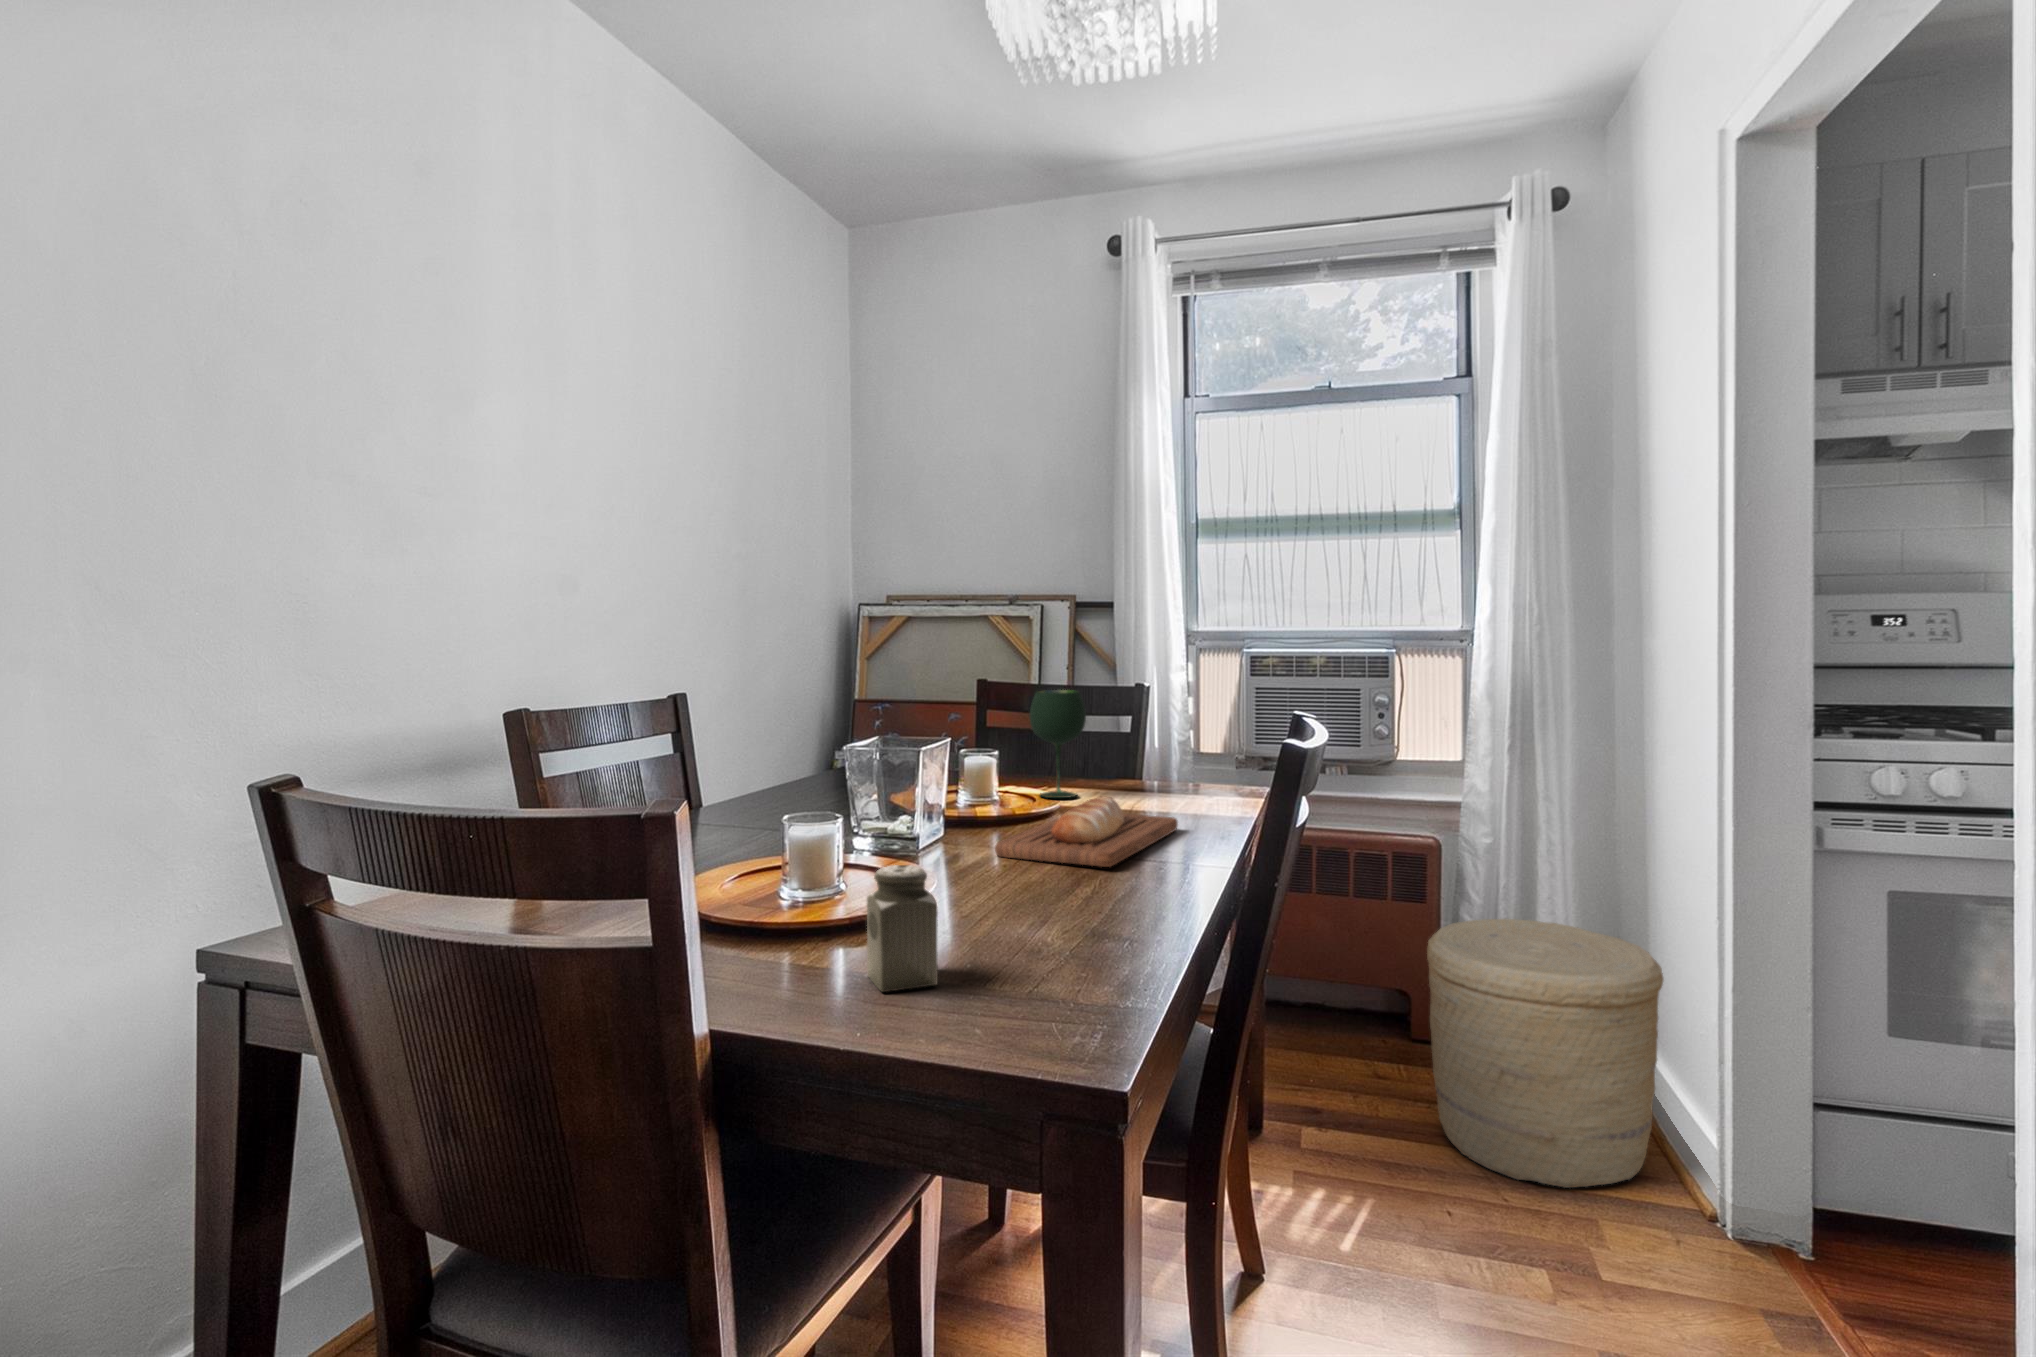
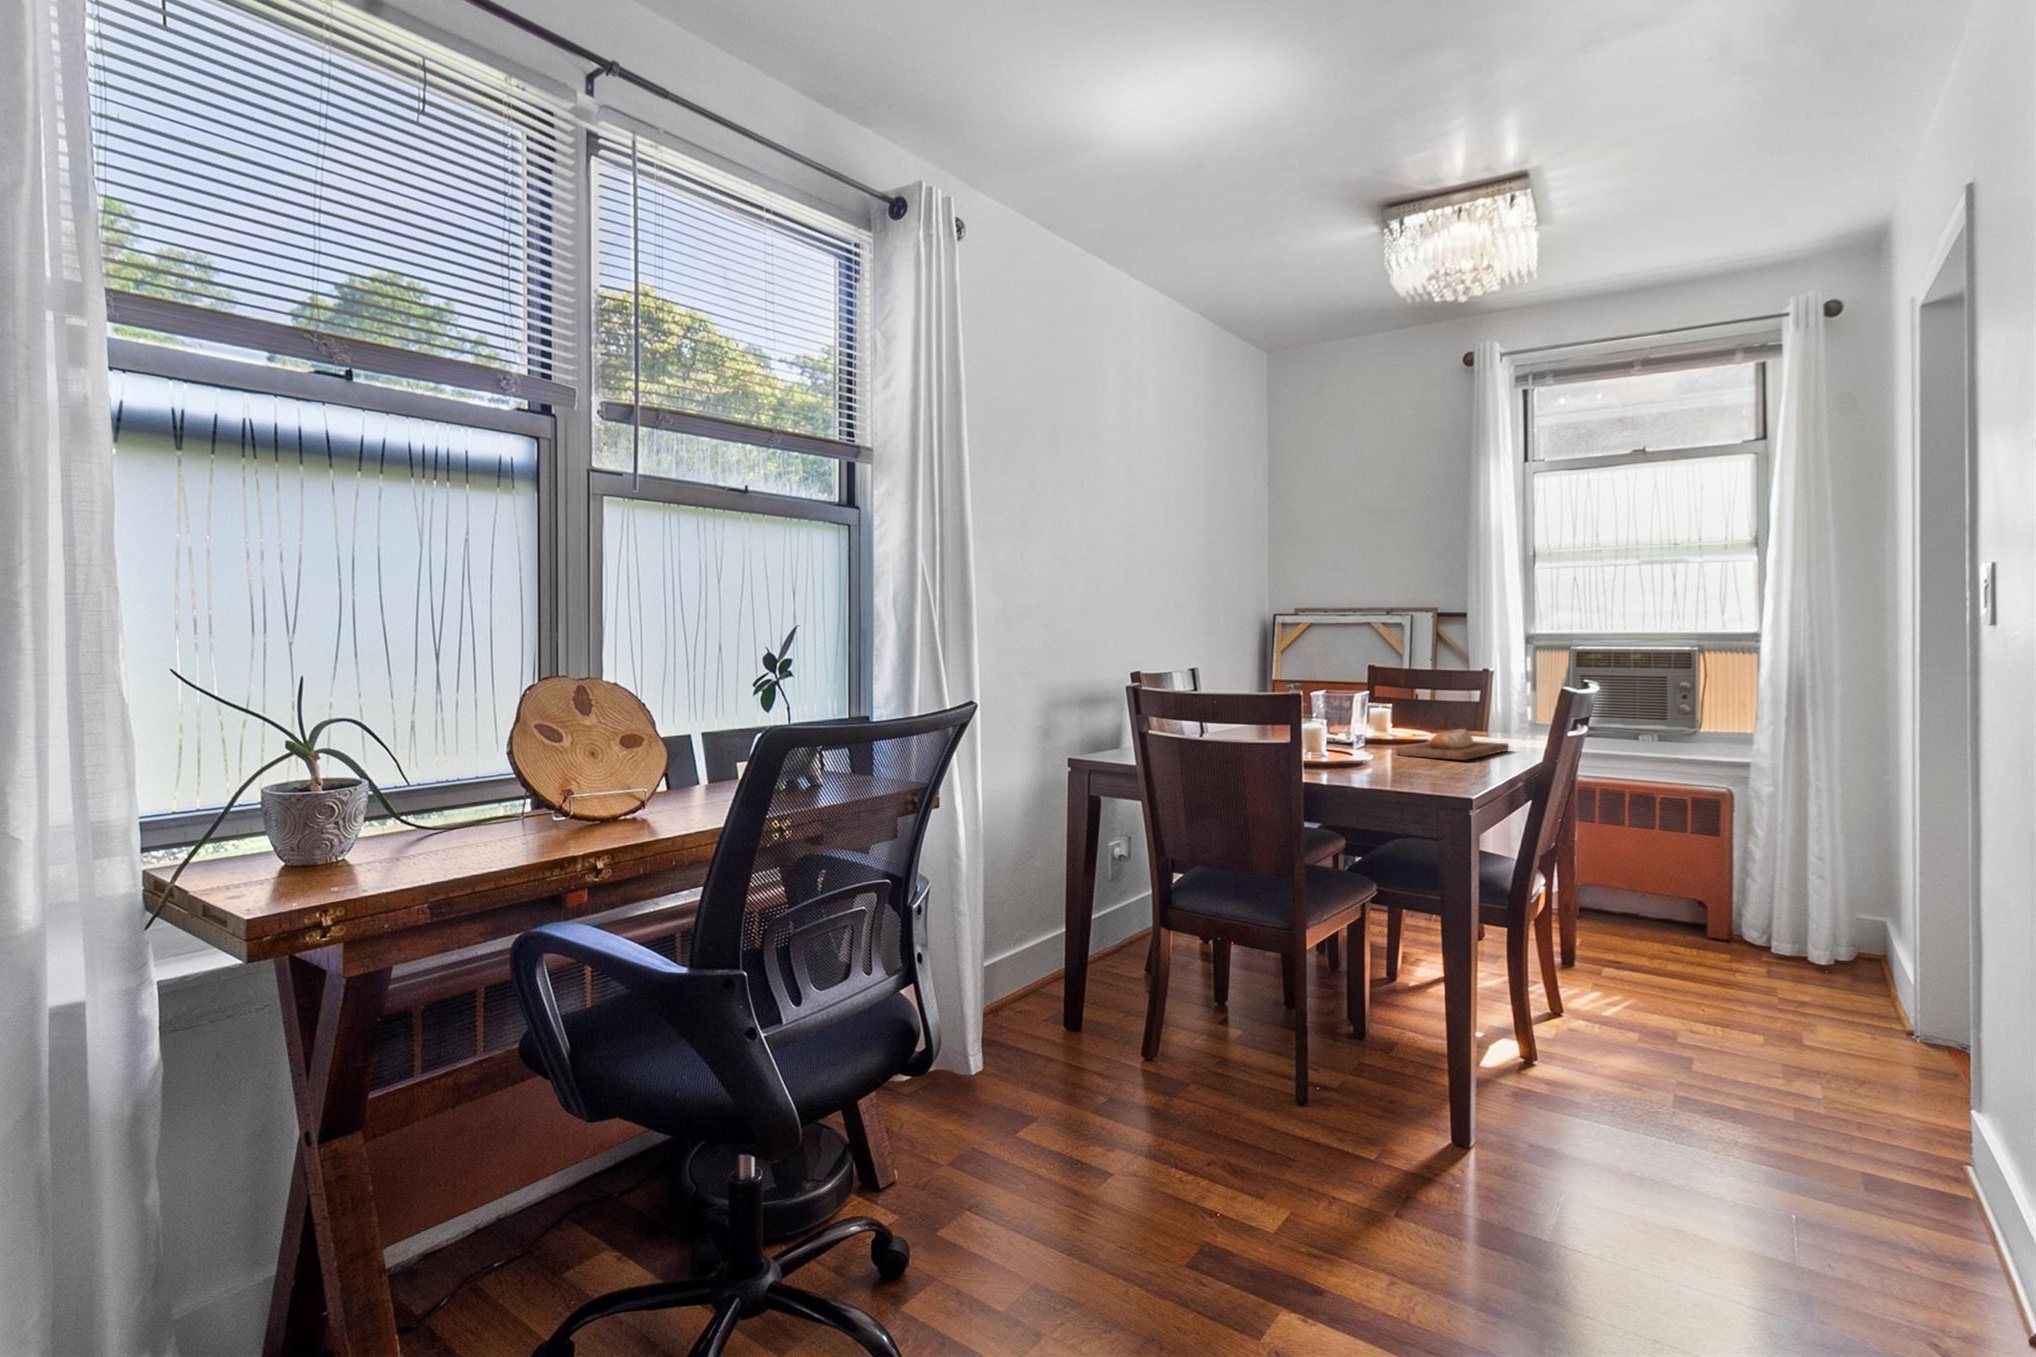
wine glass: present [1030,690,1086,798] -> none [1410,670,1448,736]
salt shaker: present [867,865,938,992] -> none [1348,733,1383,785]
woven basket: present [1427,919,1663,1188] -> none [1701,838,1886,1010]

